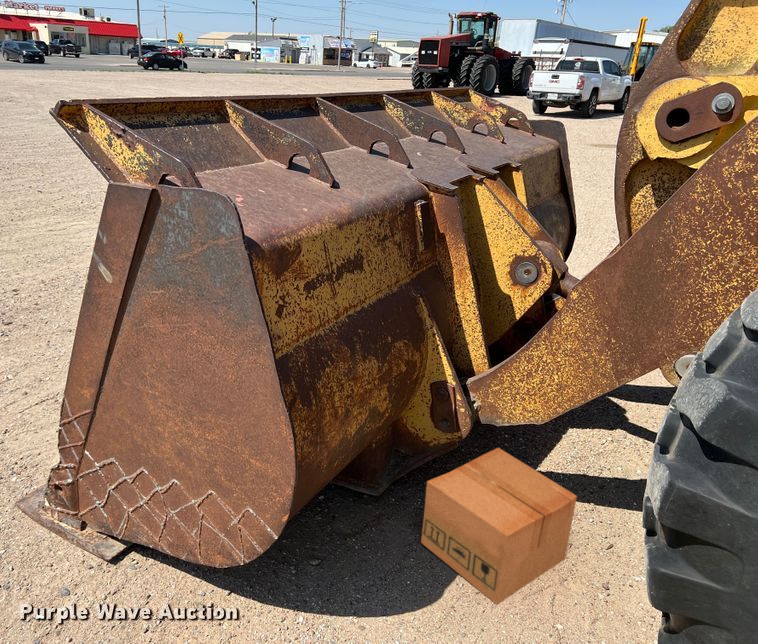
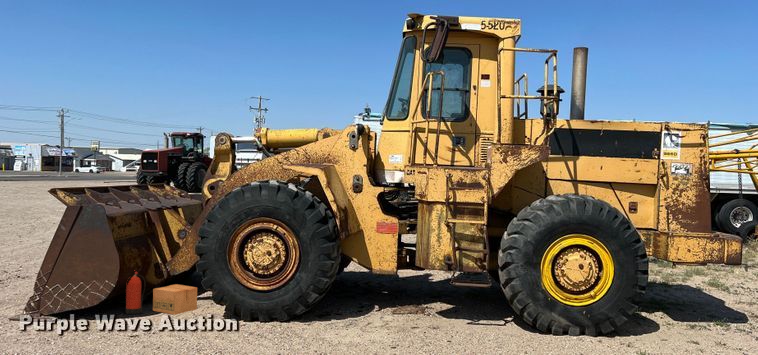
fire extinguisher: none [336,406,402,559] -> present [126,272,145,314]

